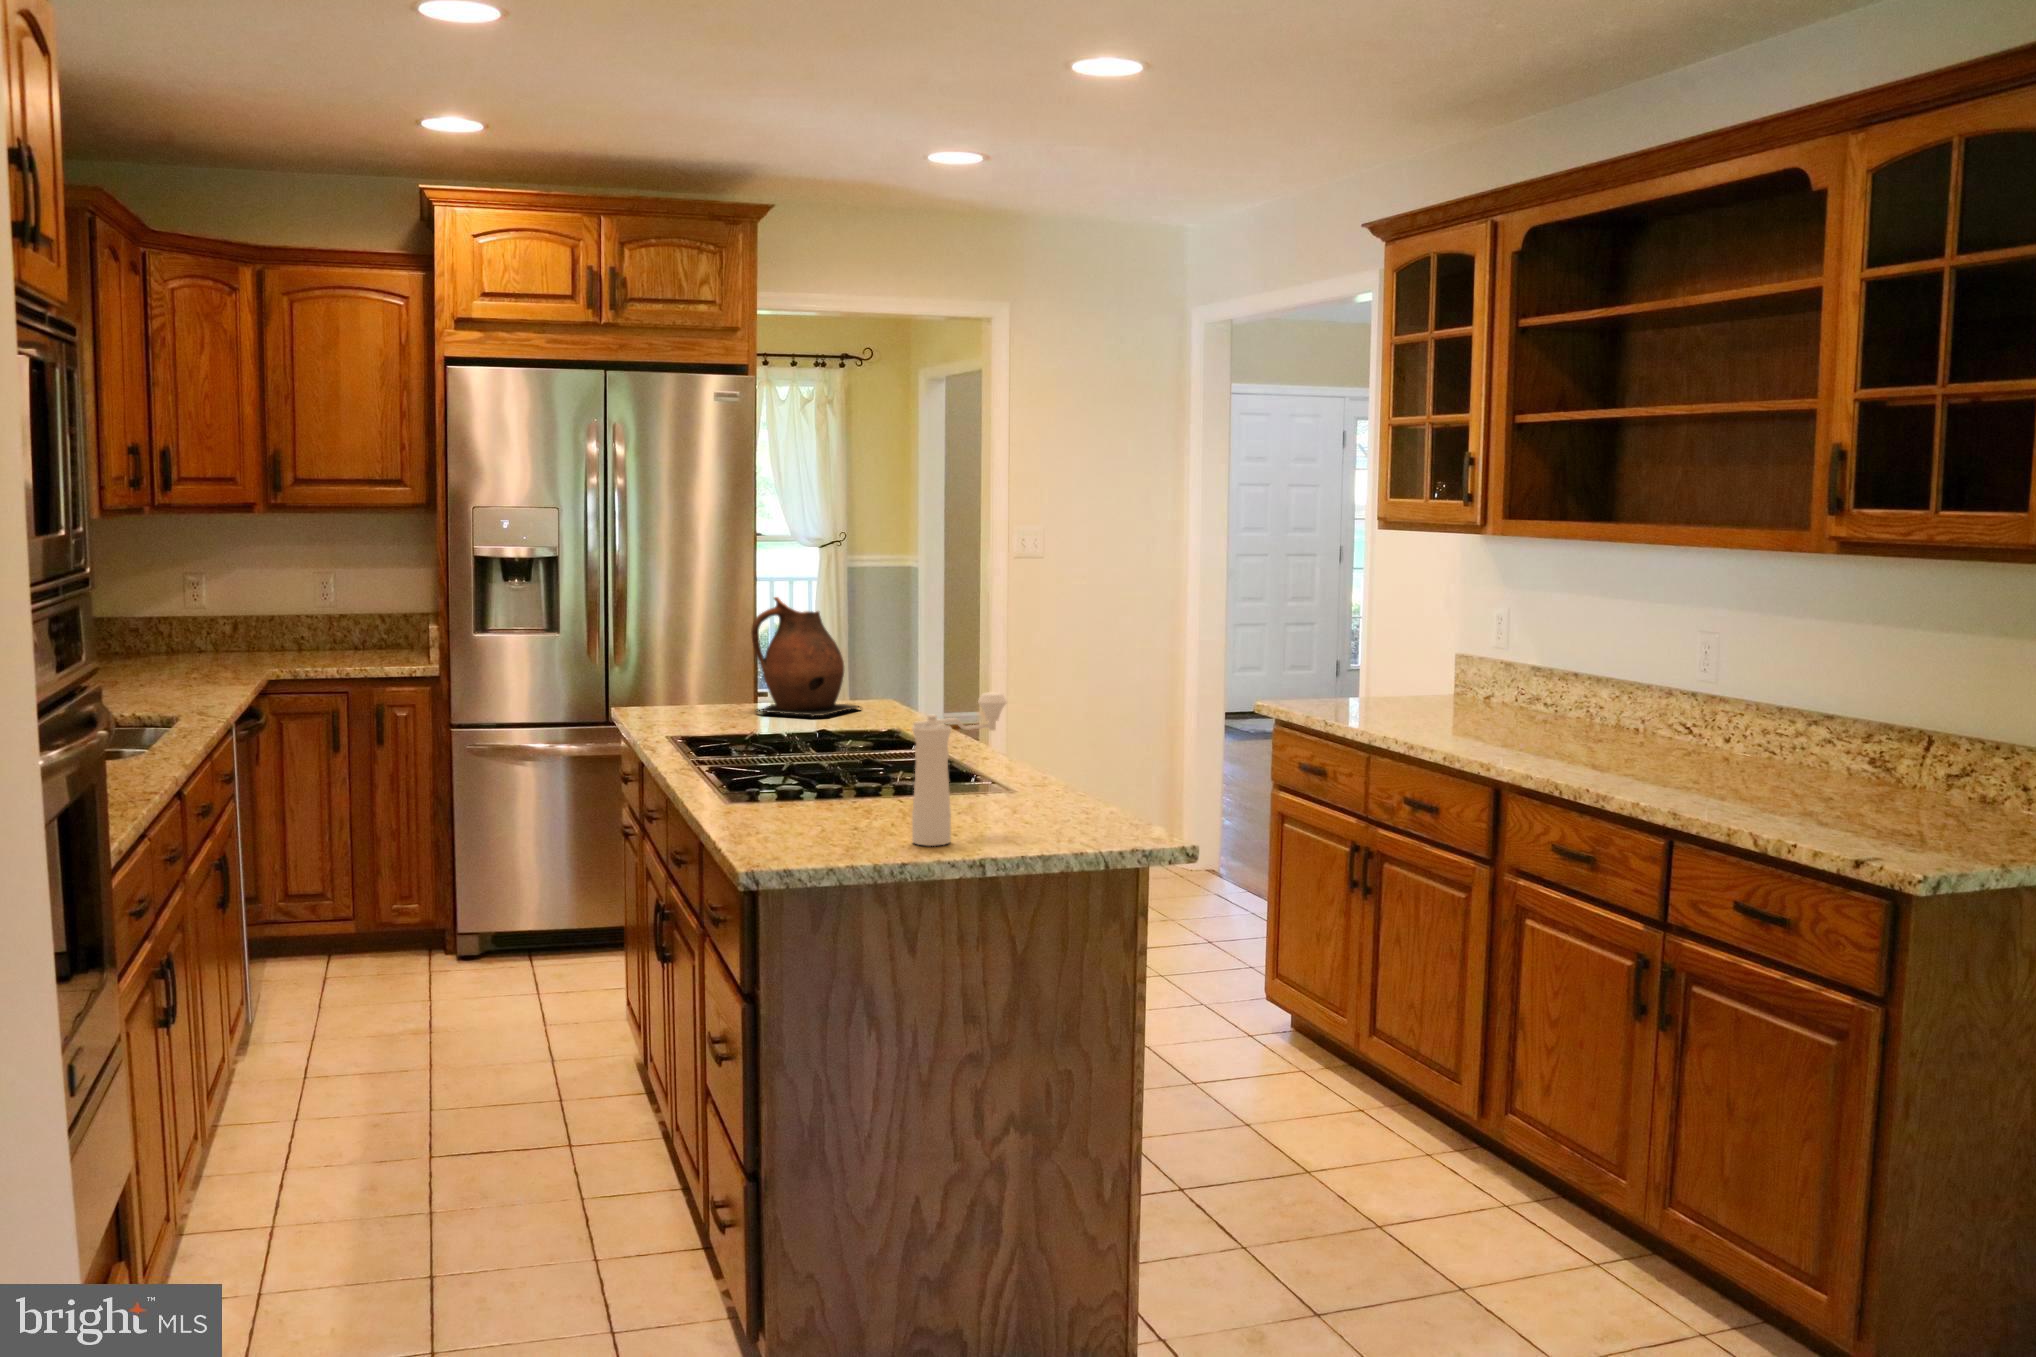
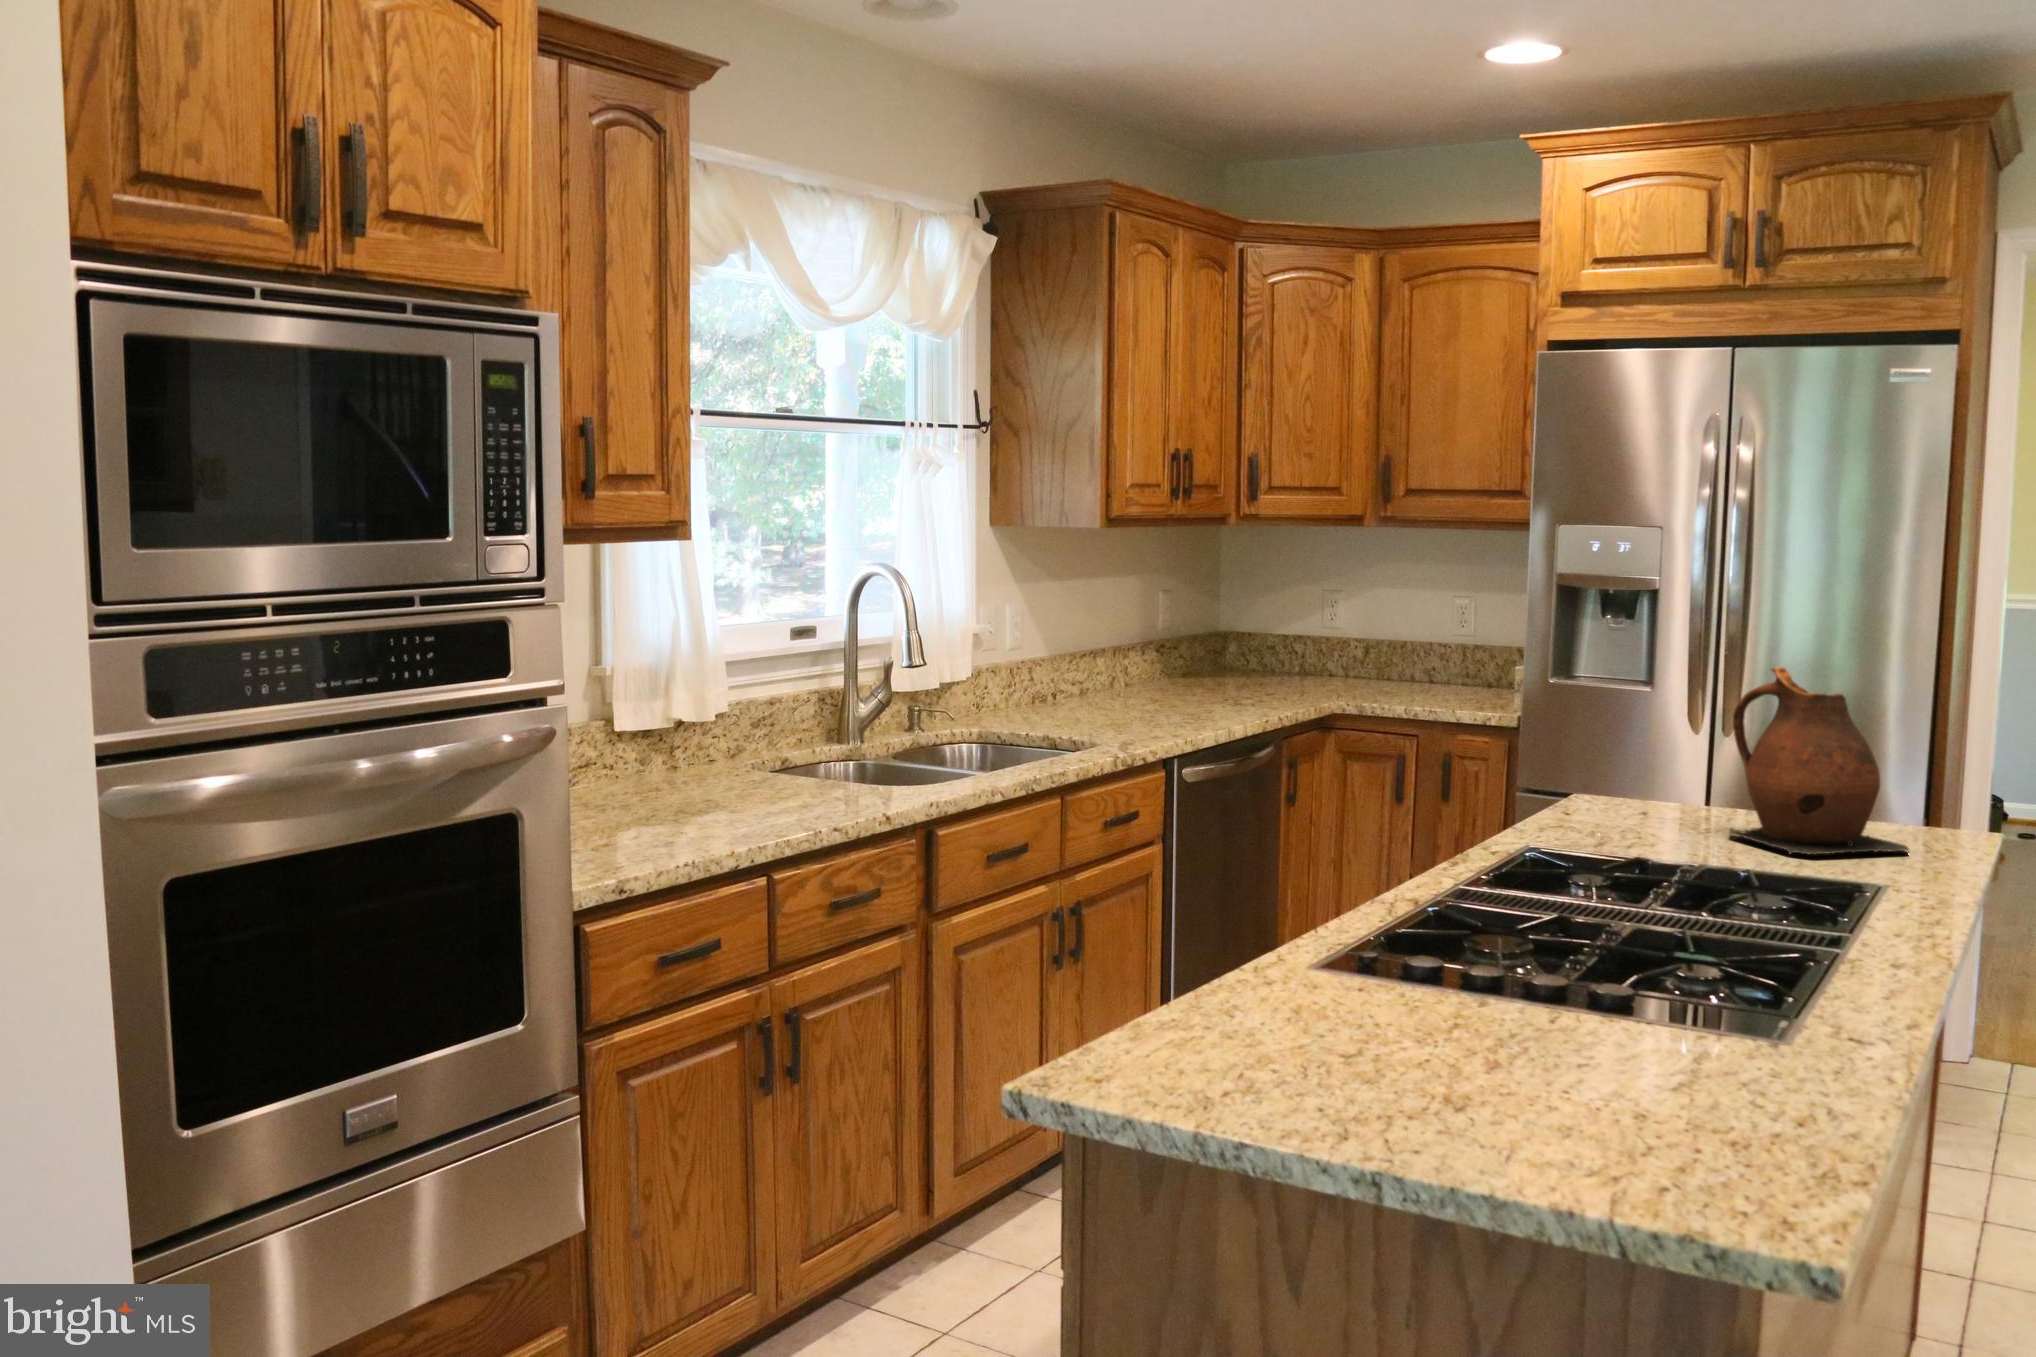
pepper mill: present [912,692,1007,846] -> none [1340,873,1550,1125]

